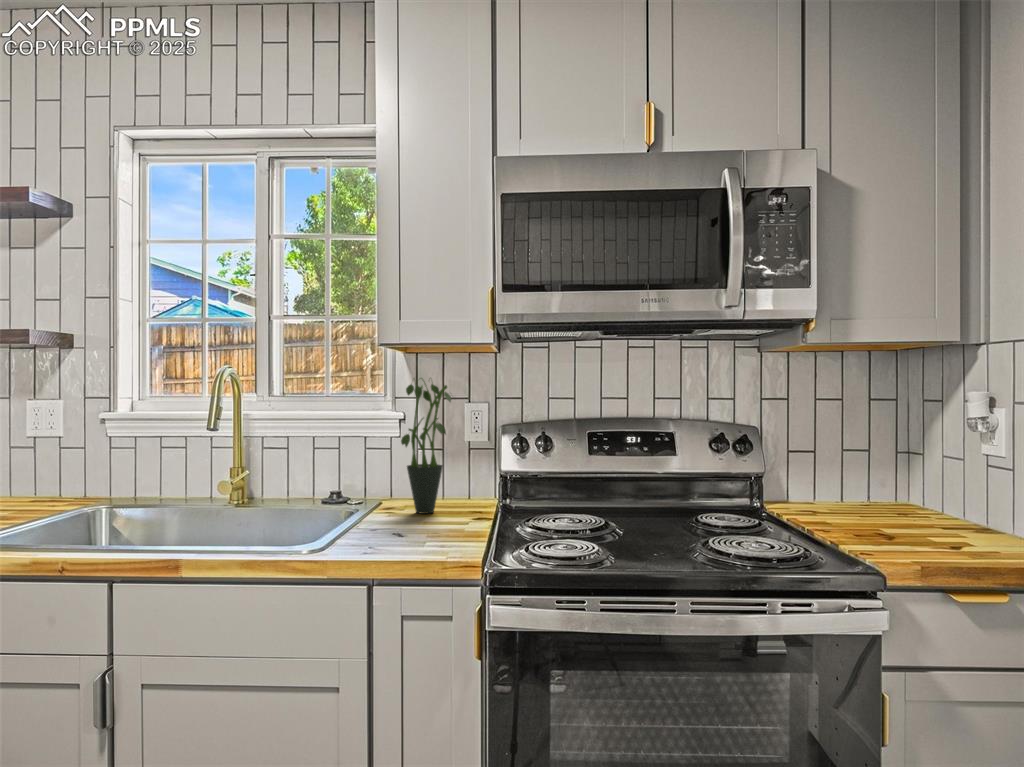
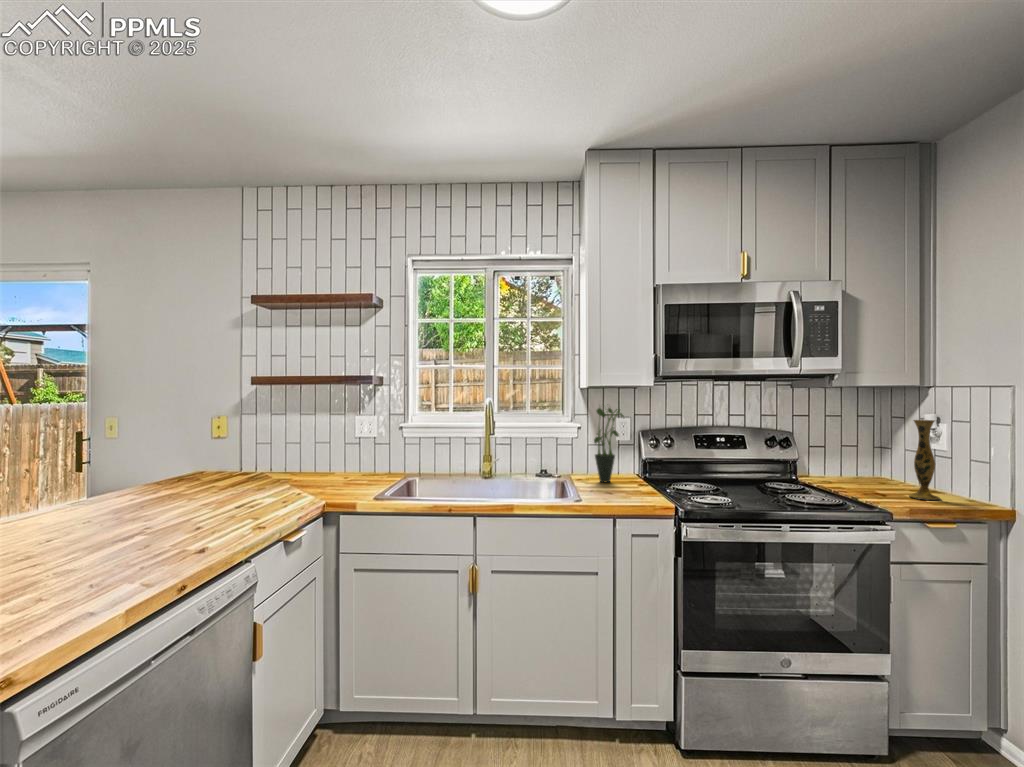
vase: none [933,400,990,547] -> present [909,420,941,500]

